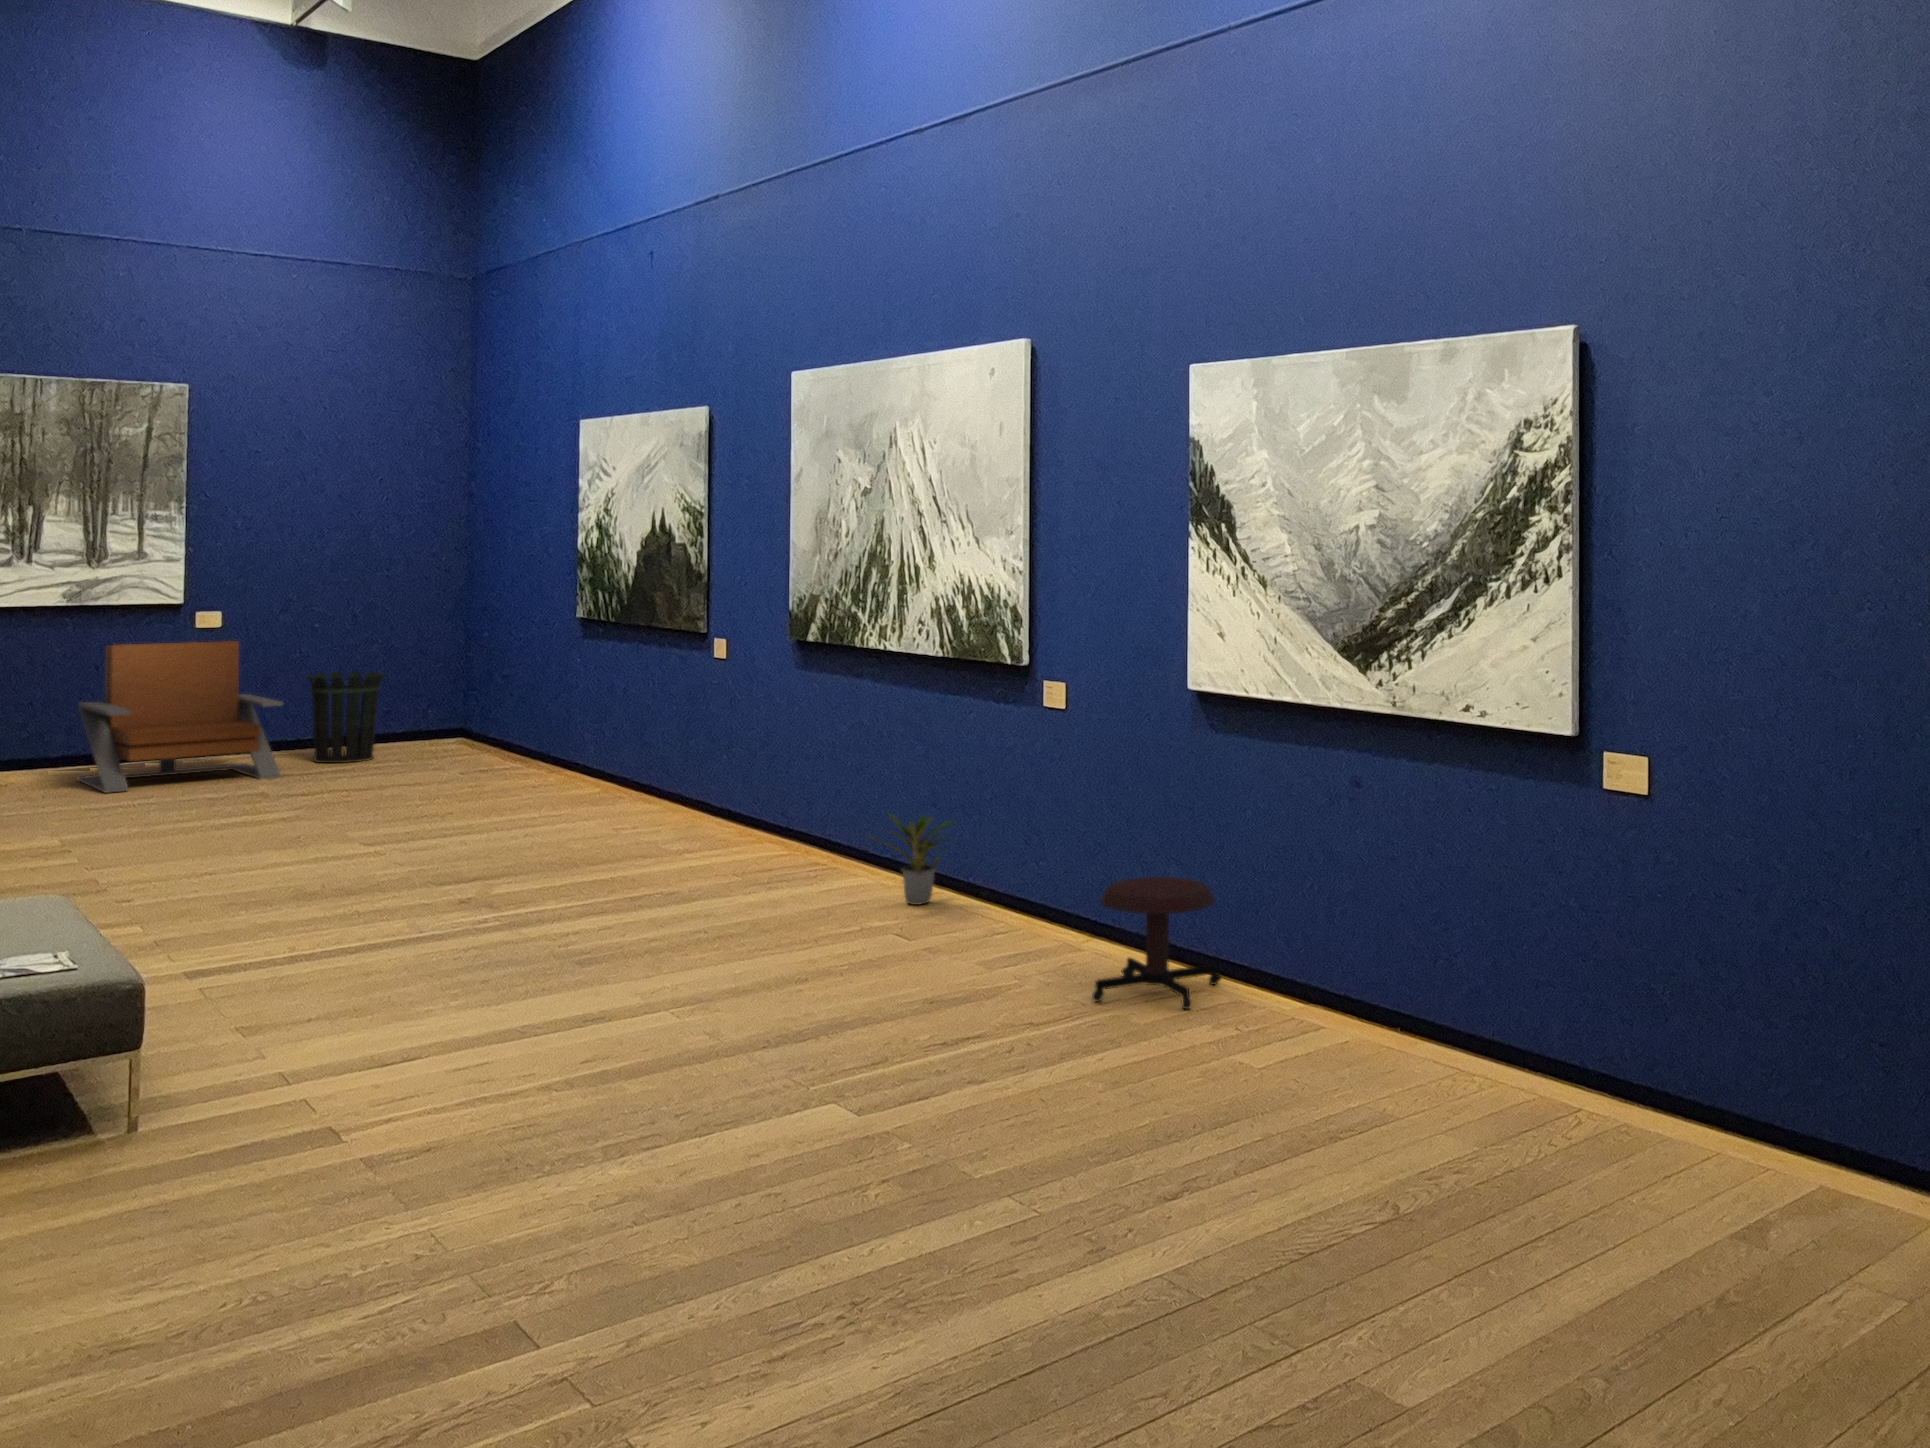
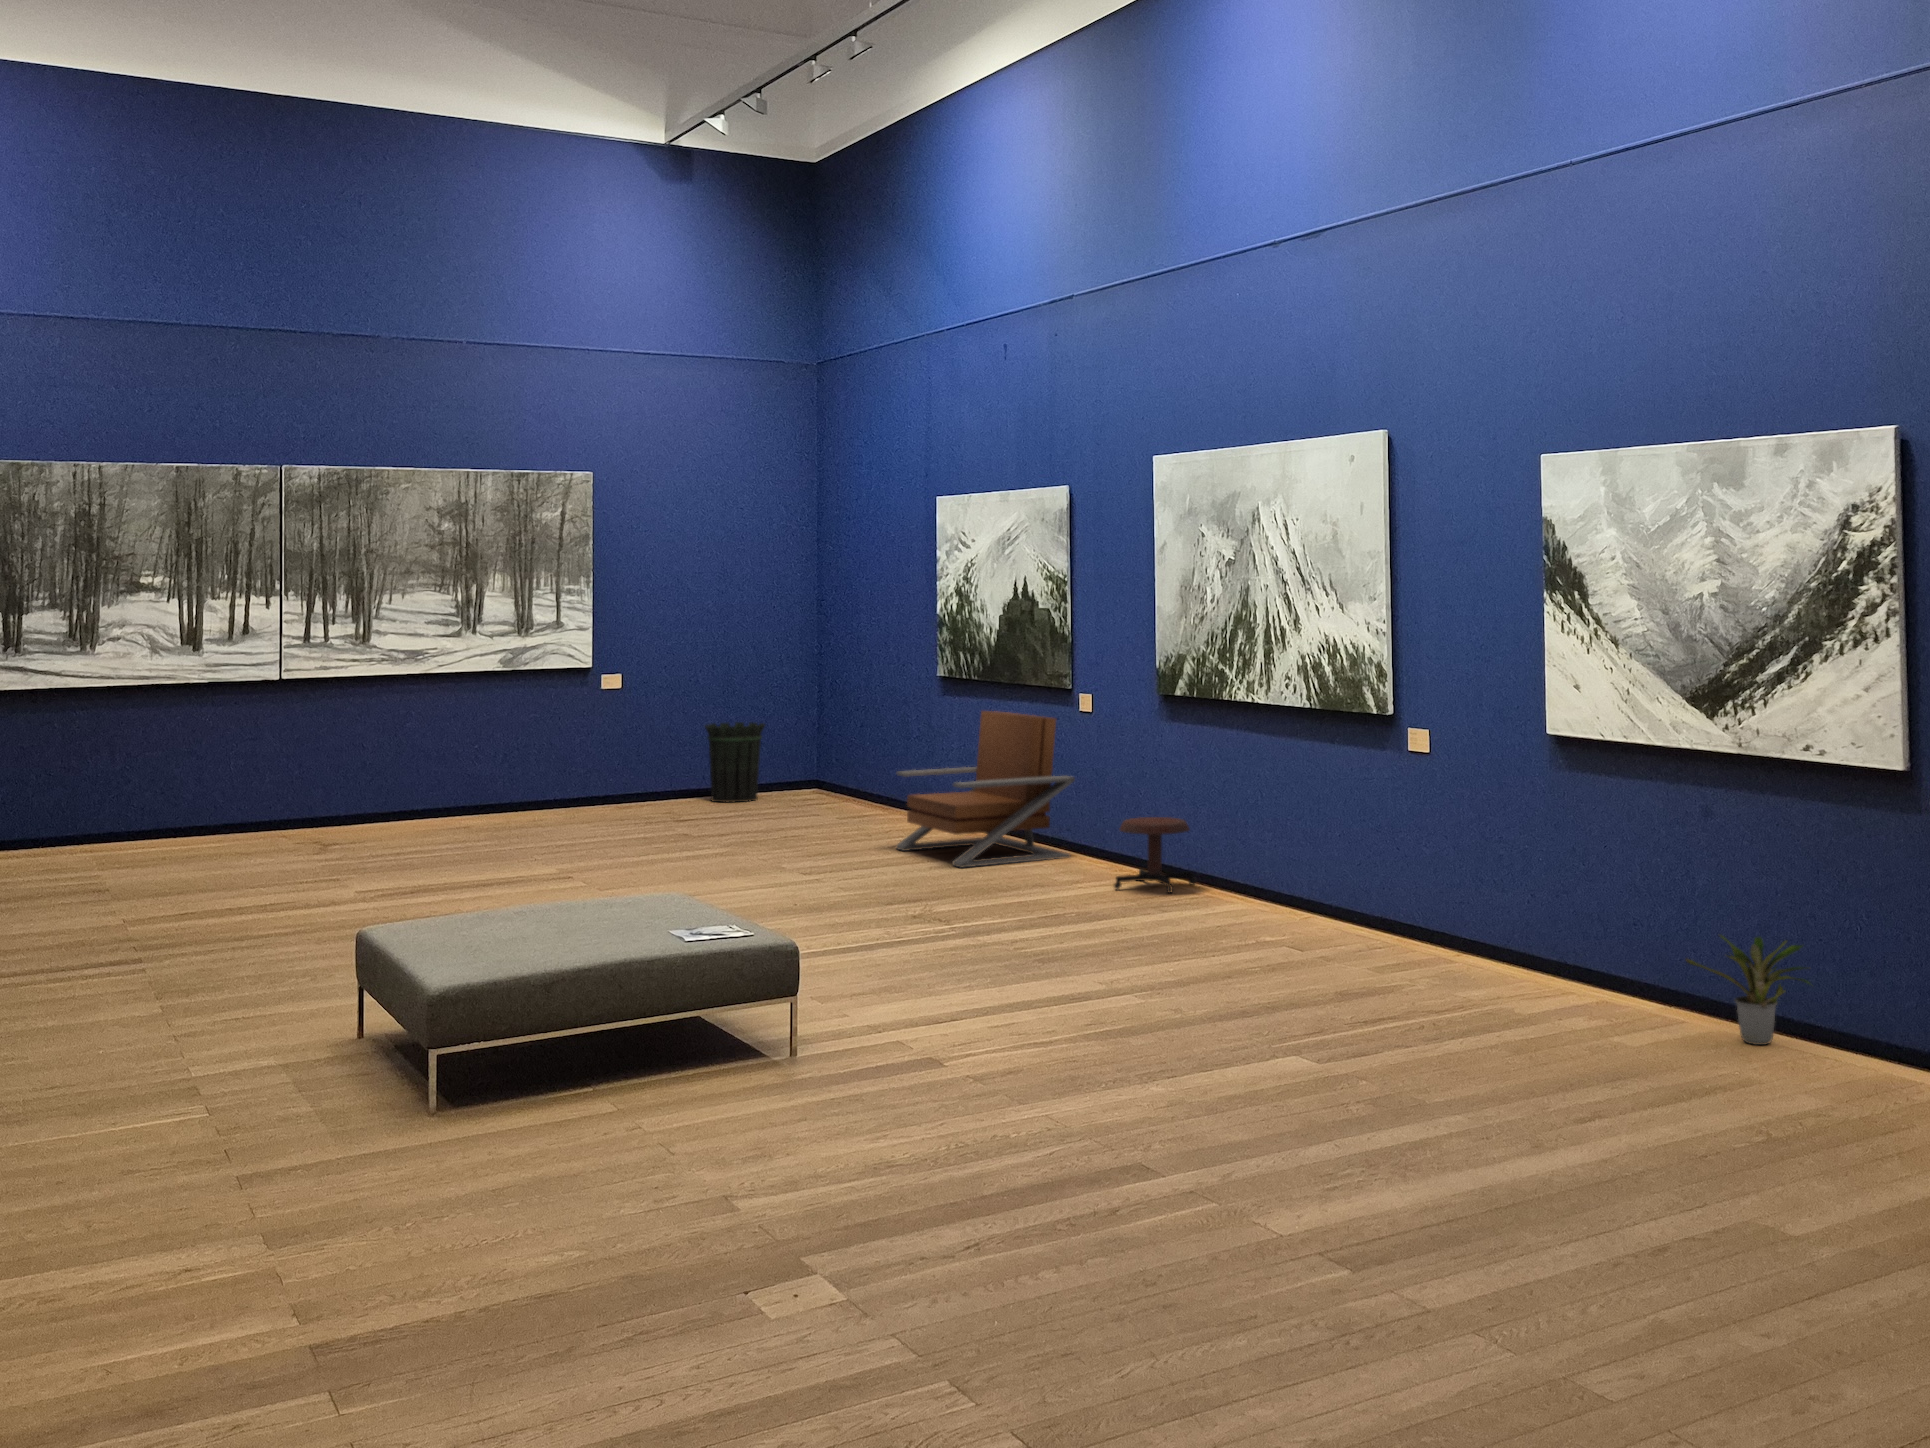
lounge chair: present [77,641,283,793] -> present [896,711,1075,867]
potted plant: present [869,814,954,905] -> present [1686,935,1812,1045]
stool: present [1092,877,1221,1009] -> present [1114,817,1197,893]

